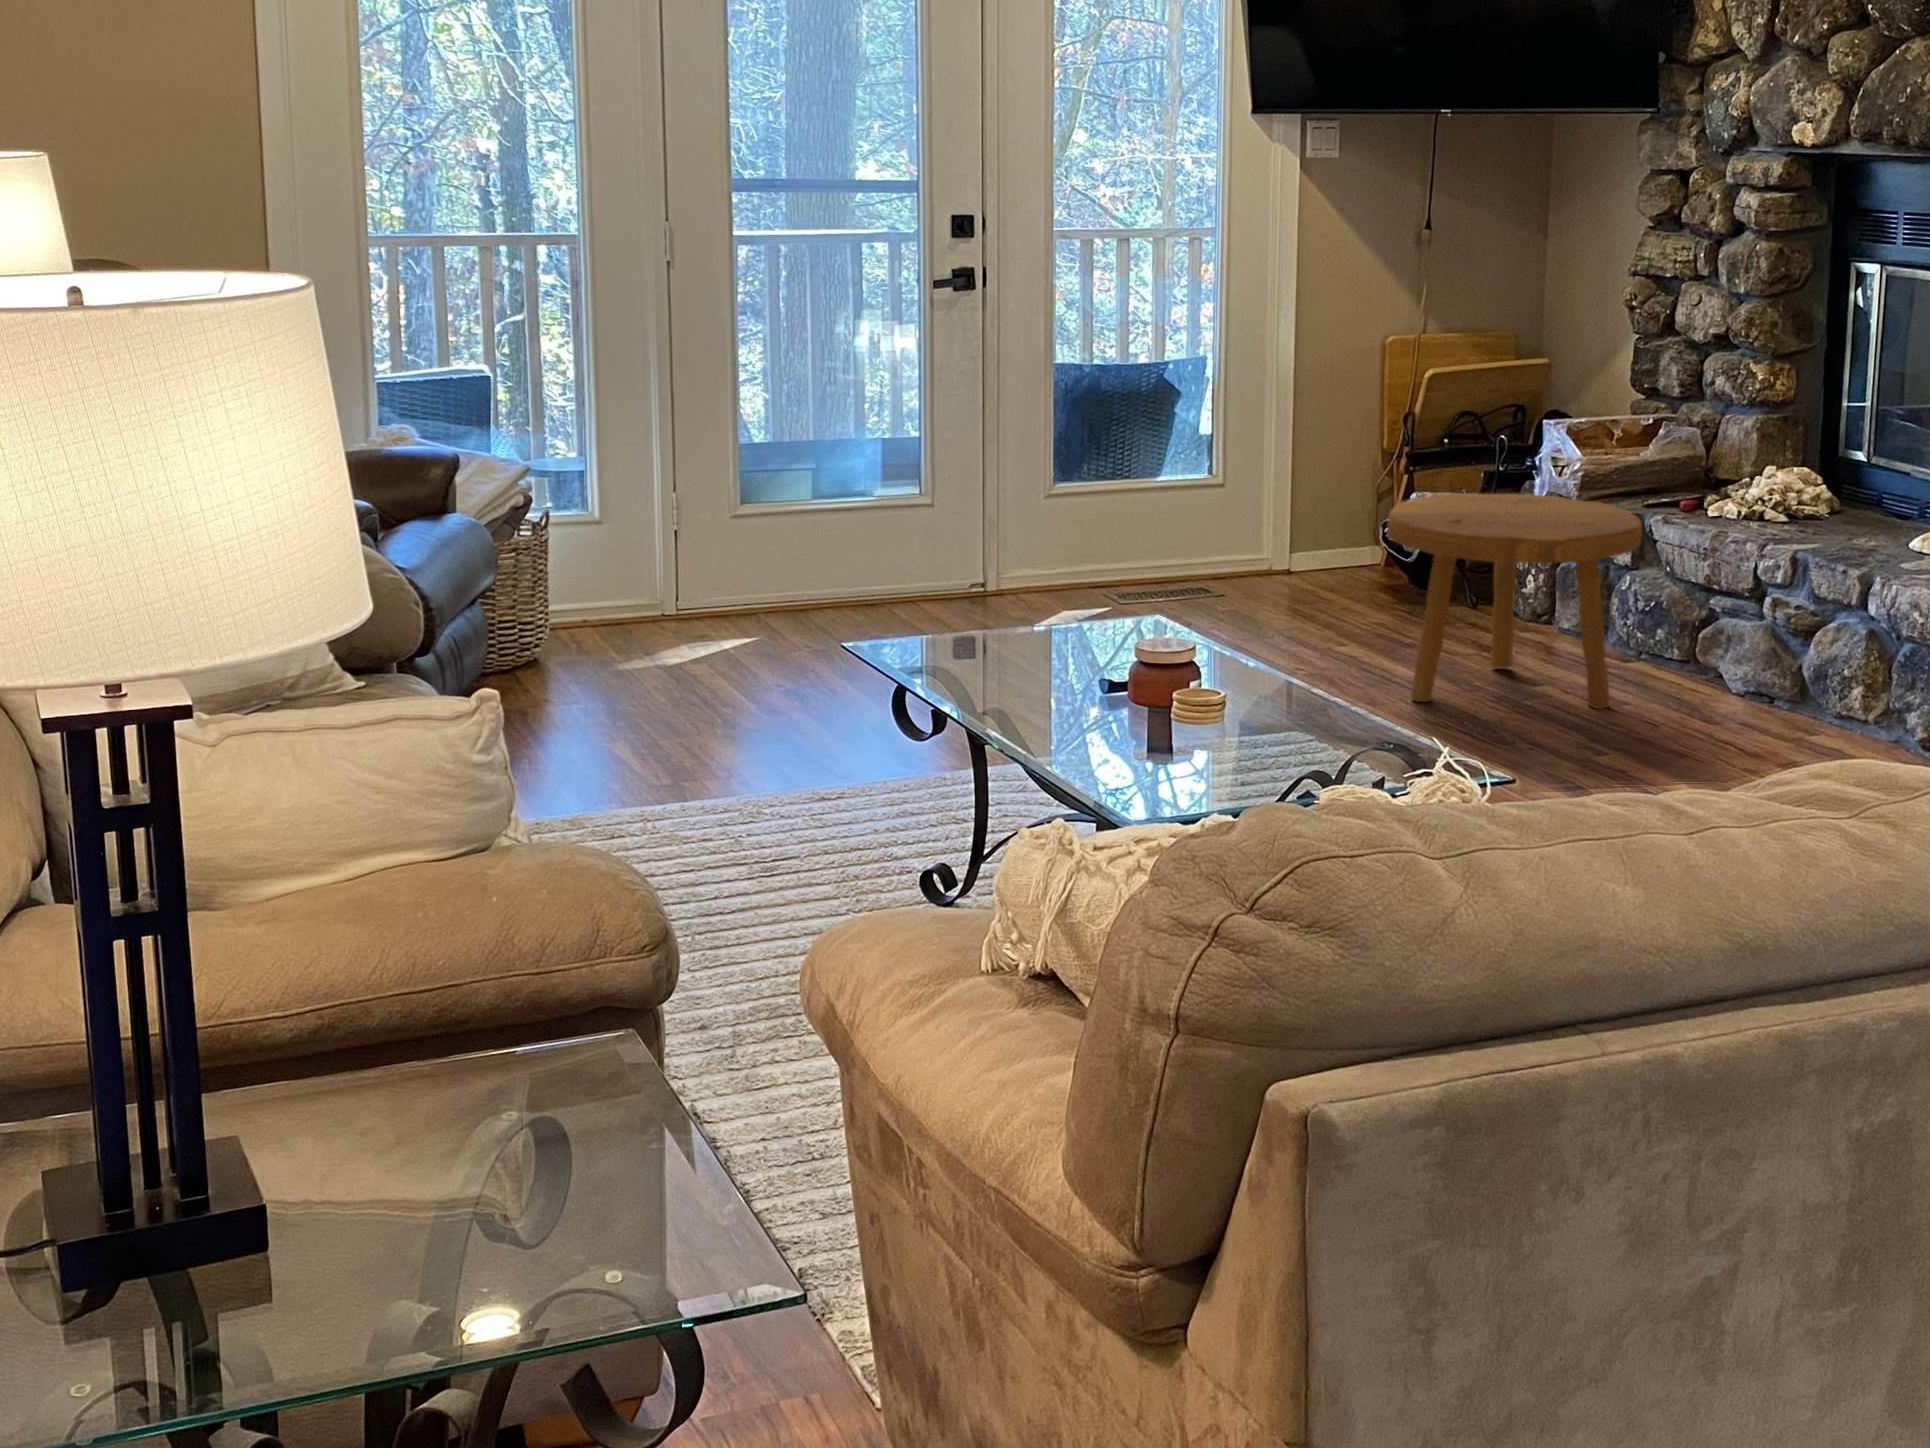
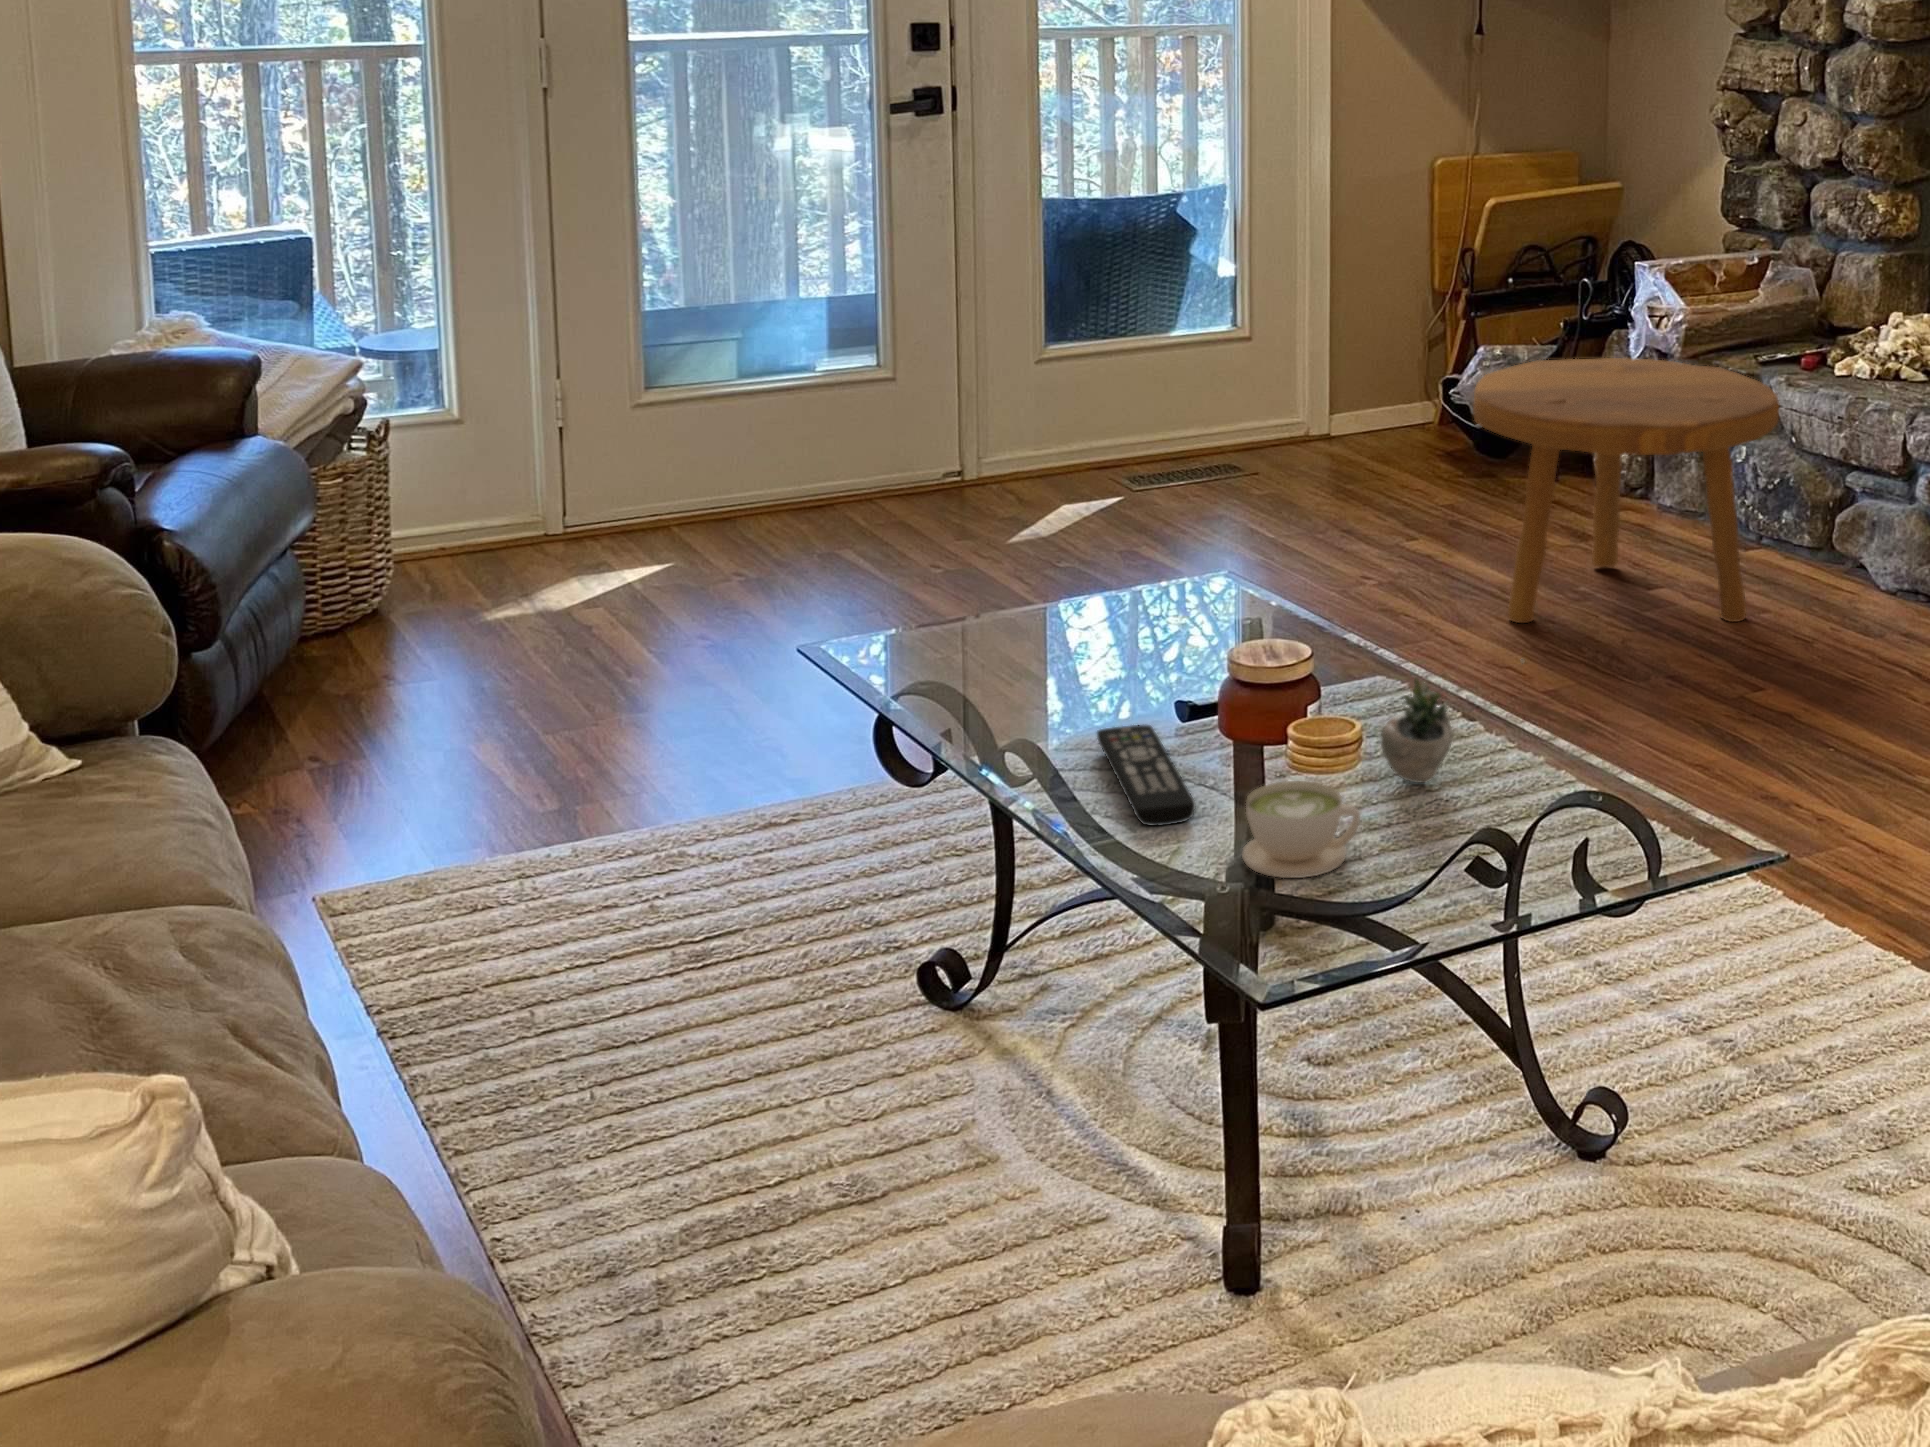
succulent plant: none [1244,650,1350,735] -> present [1381,660,1524,783]
remote control: none [1048,692,1109,747] -> present [1097,725,1195,826]
coffee cup: none [1136,716,1218,776] -> present [1242,781,1360,878]

